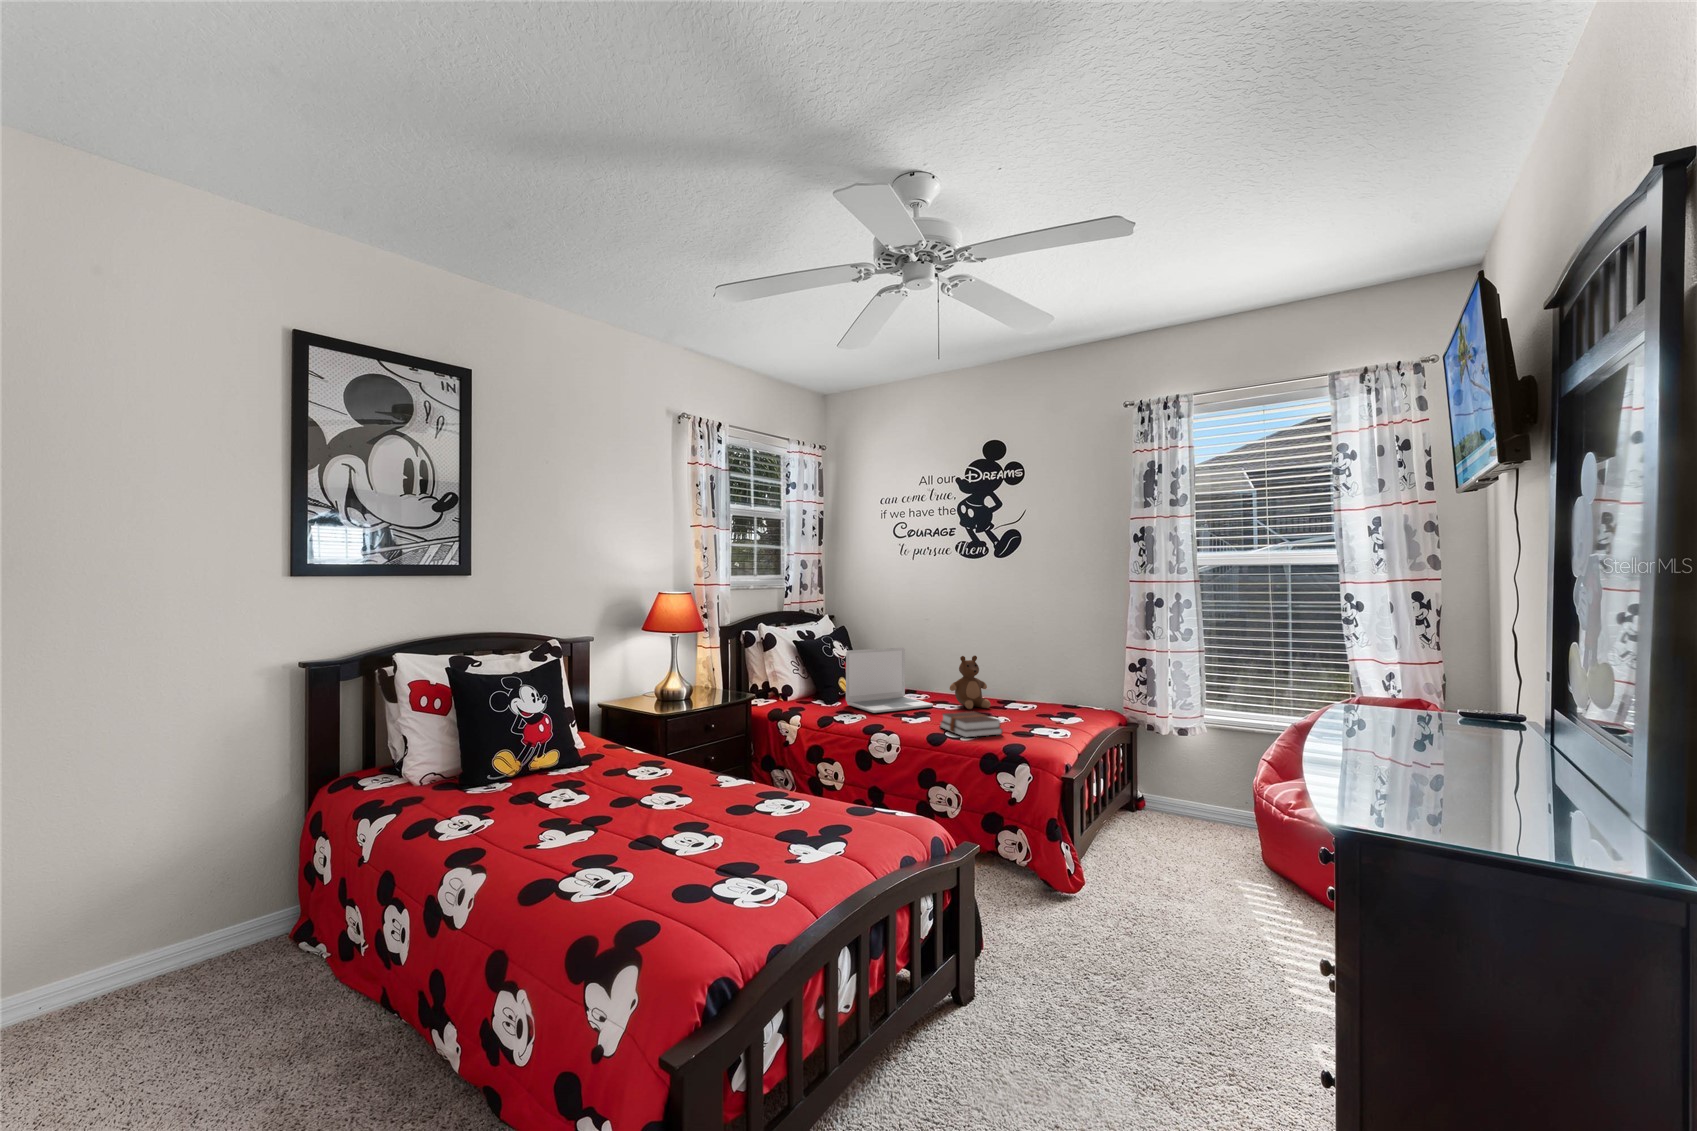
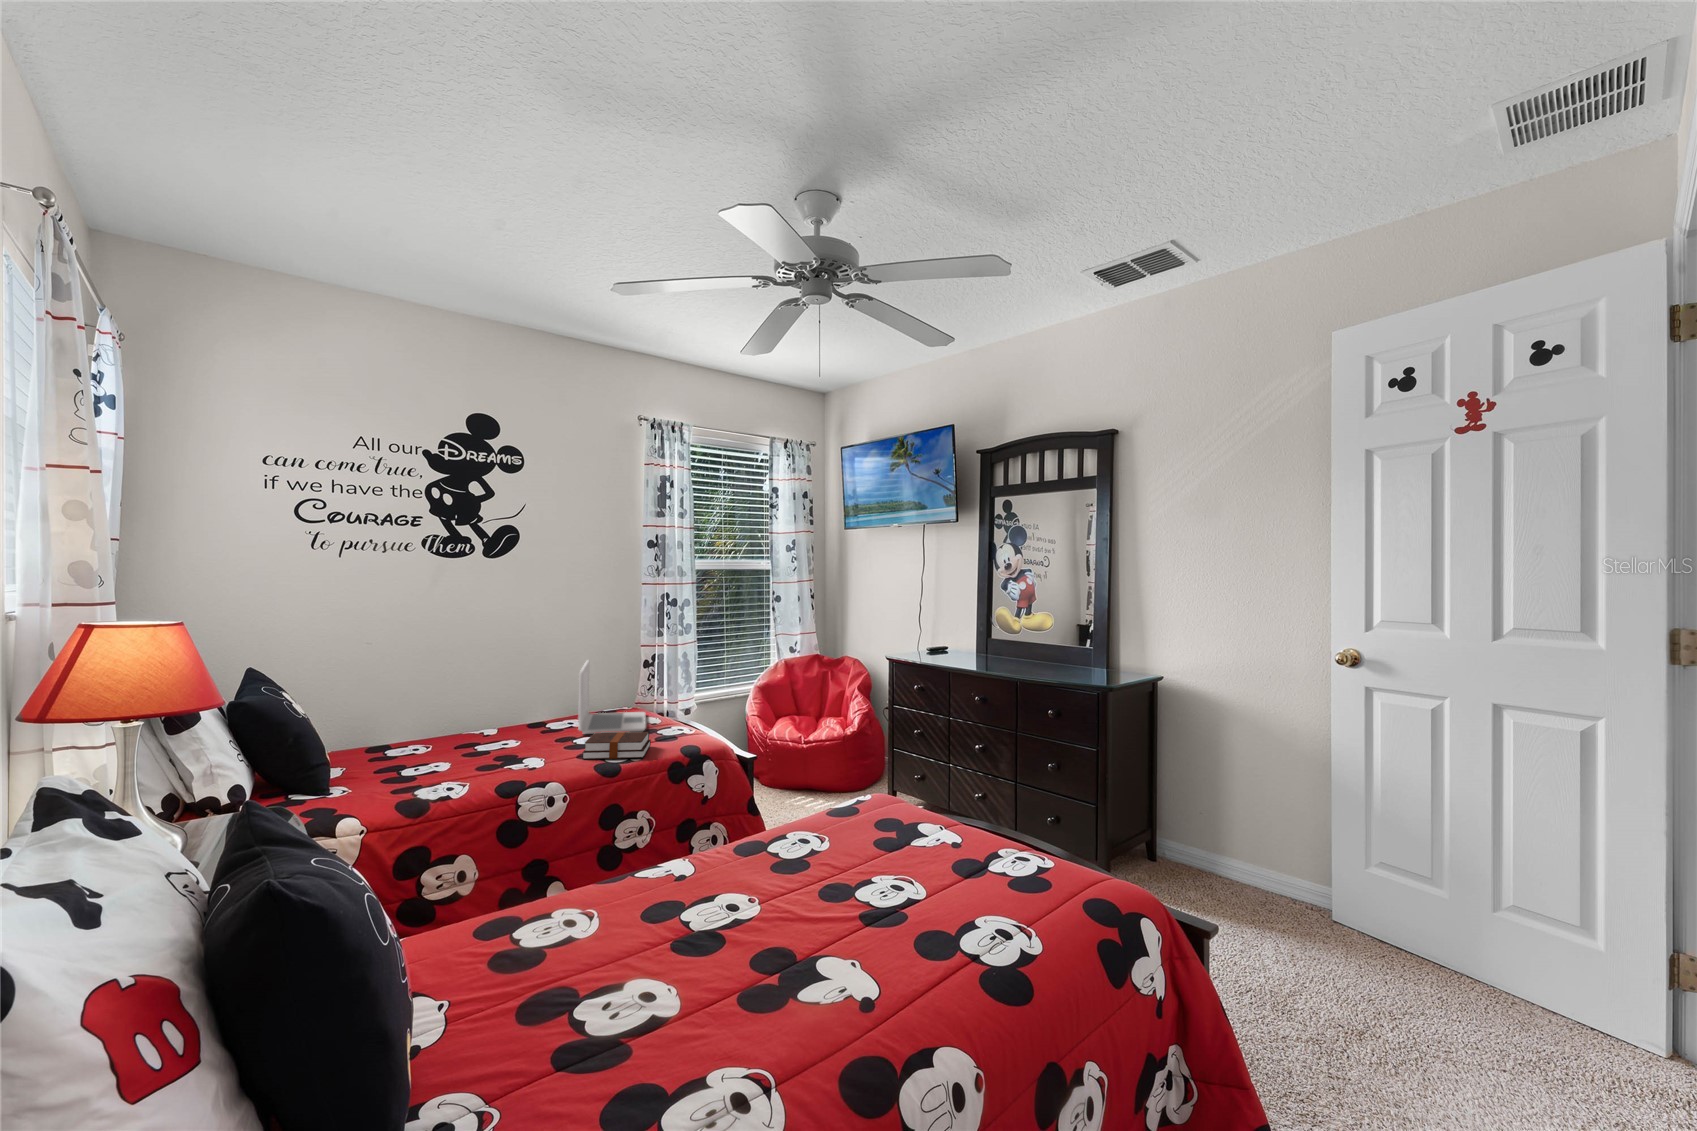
laptop: present [846,648,933,713] -> present [578,660,646,734]
teddy bear: present [950,656,991,709] -> none [494,674,541,737]

